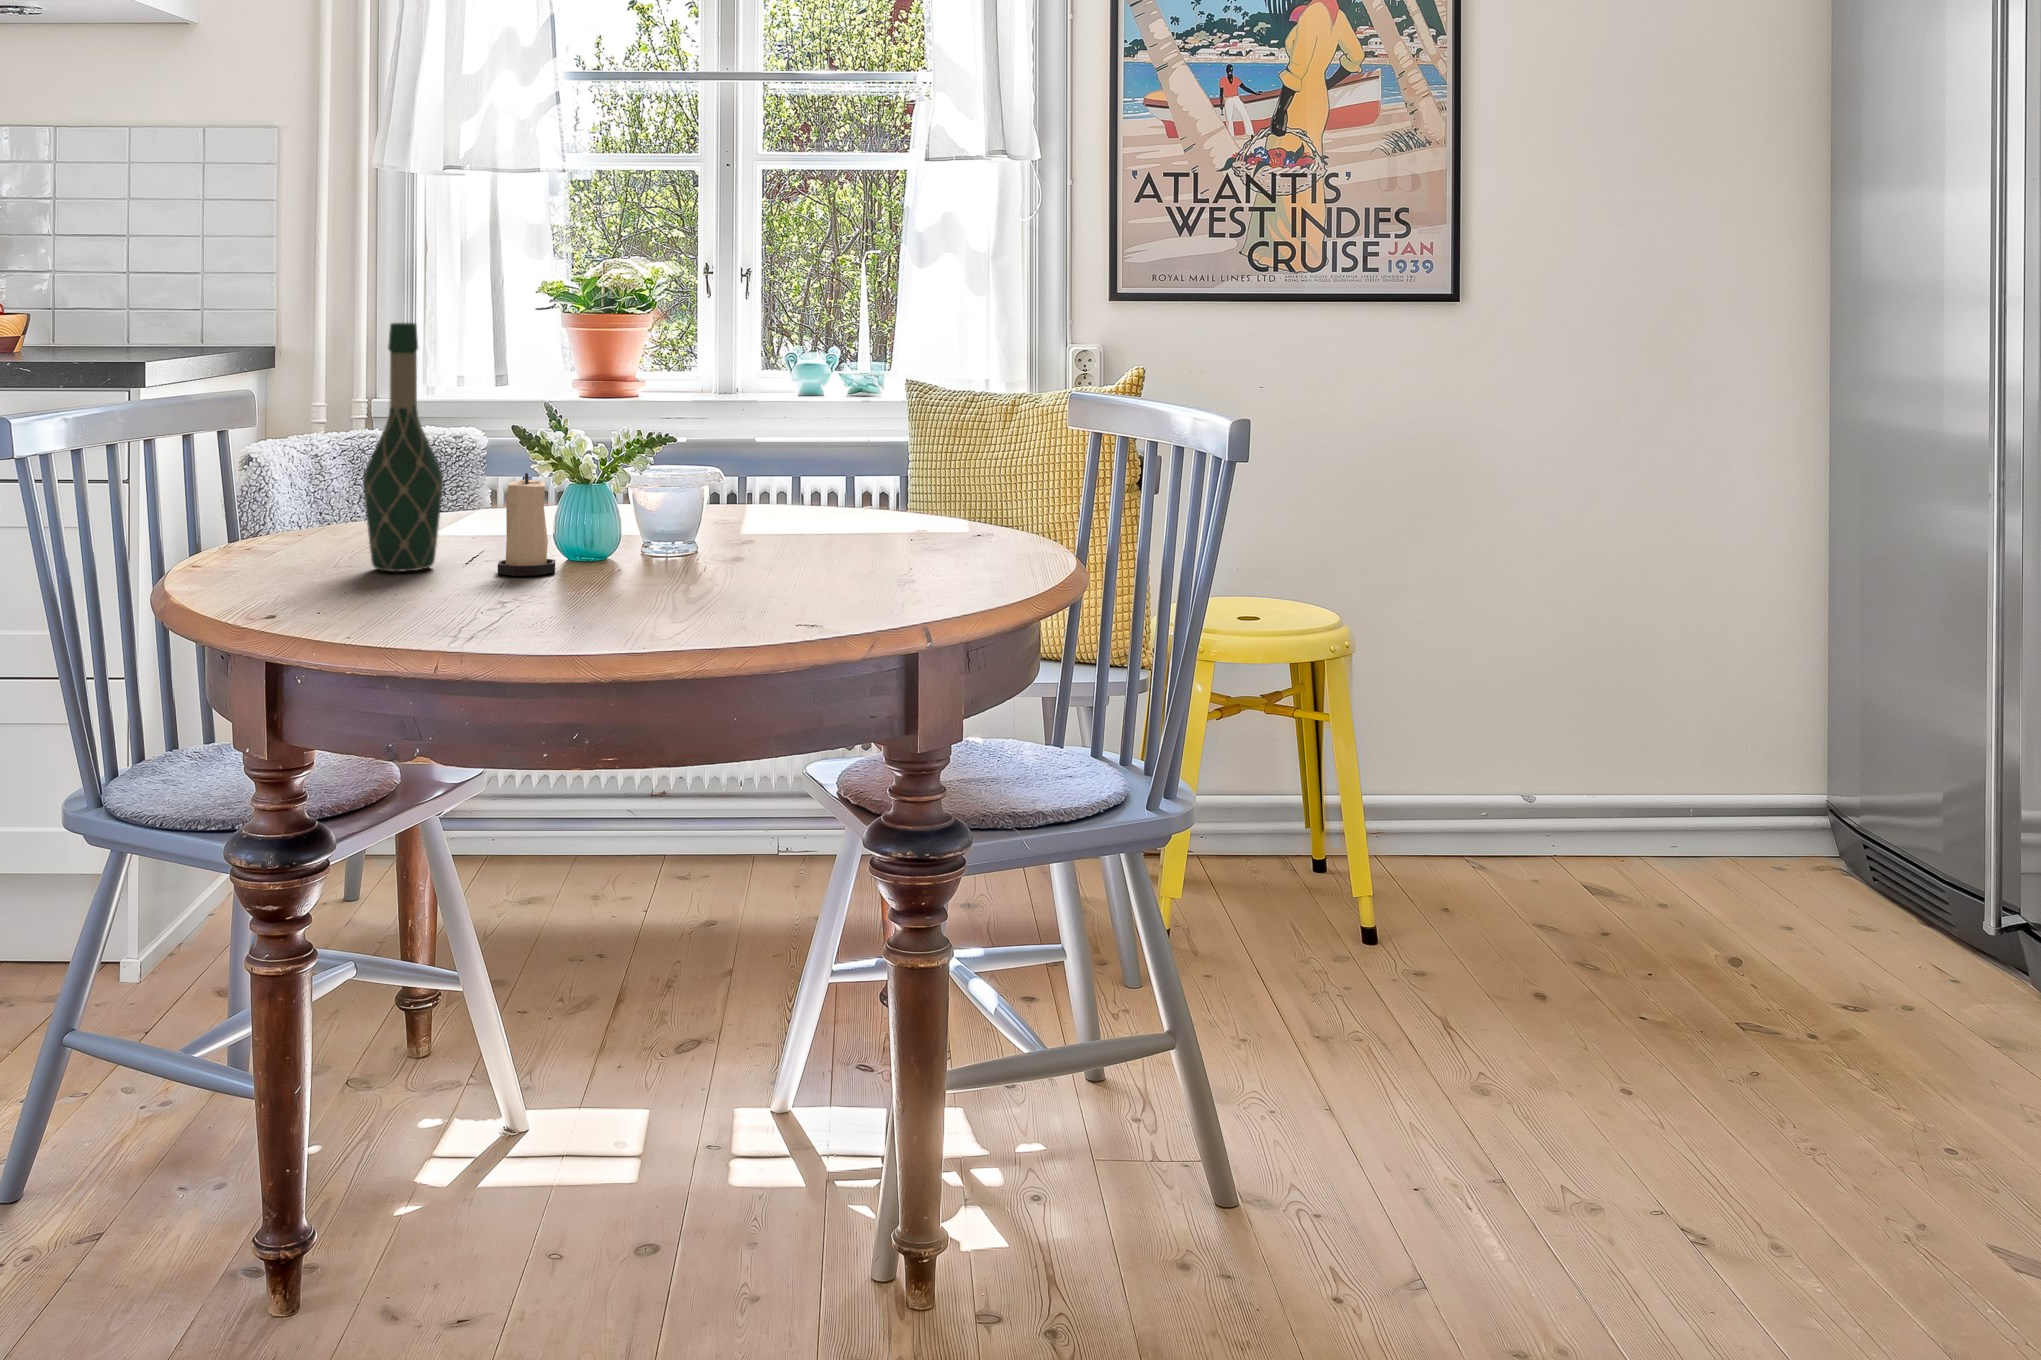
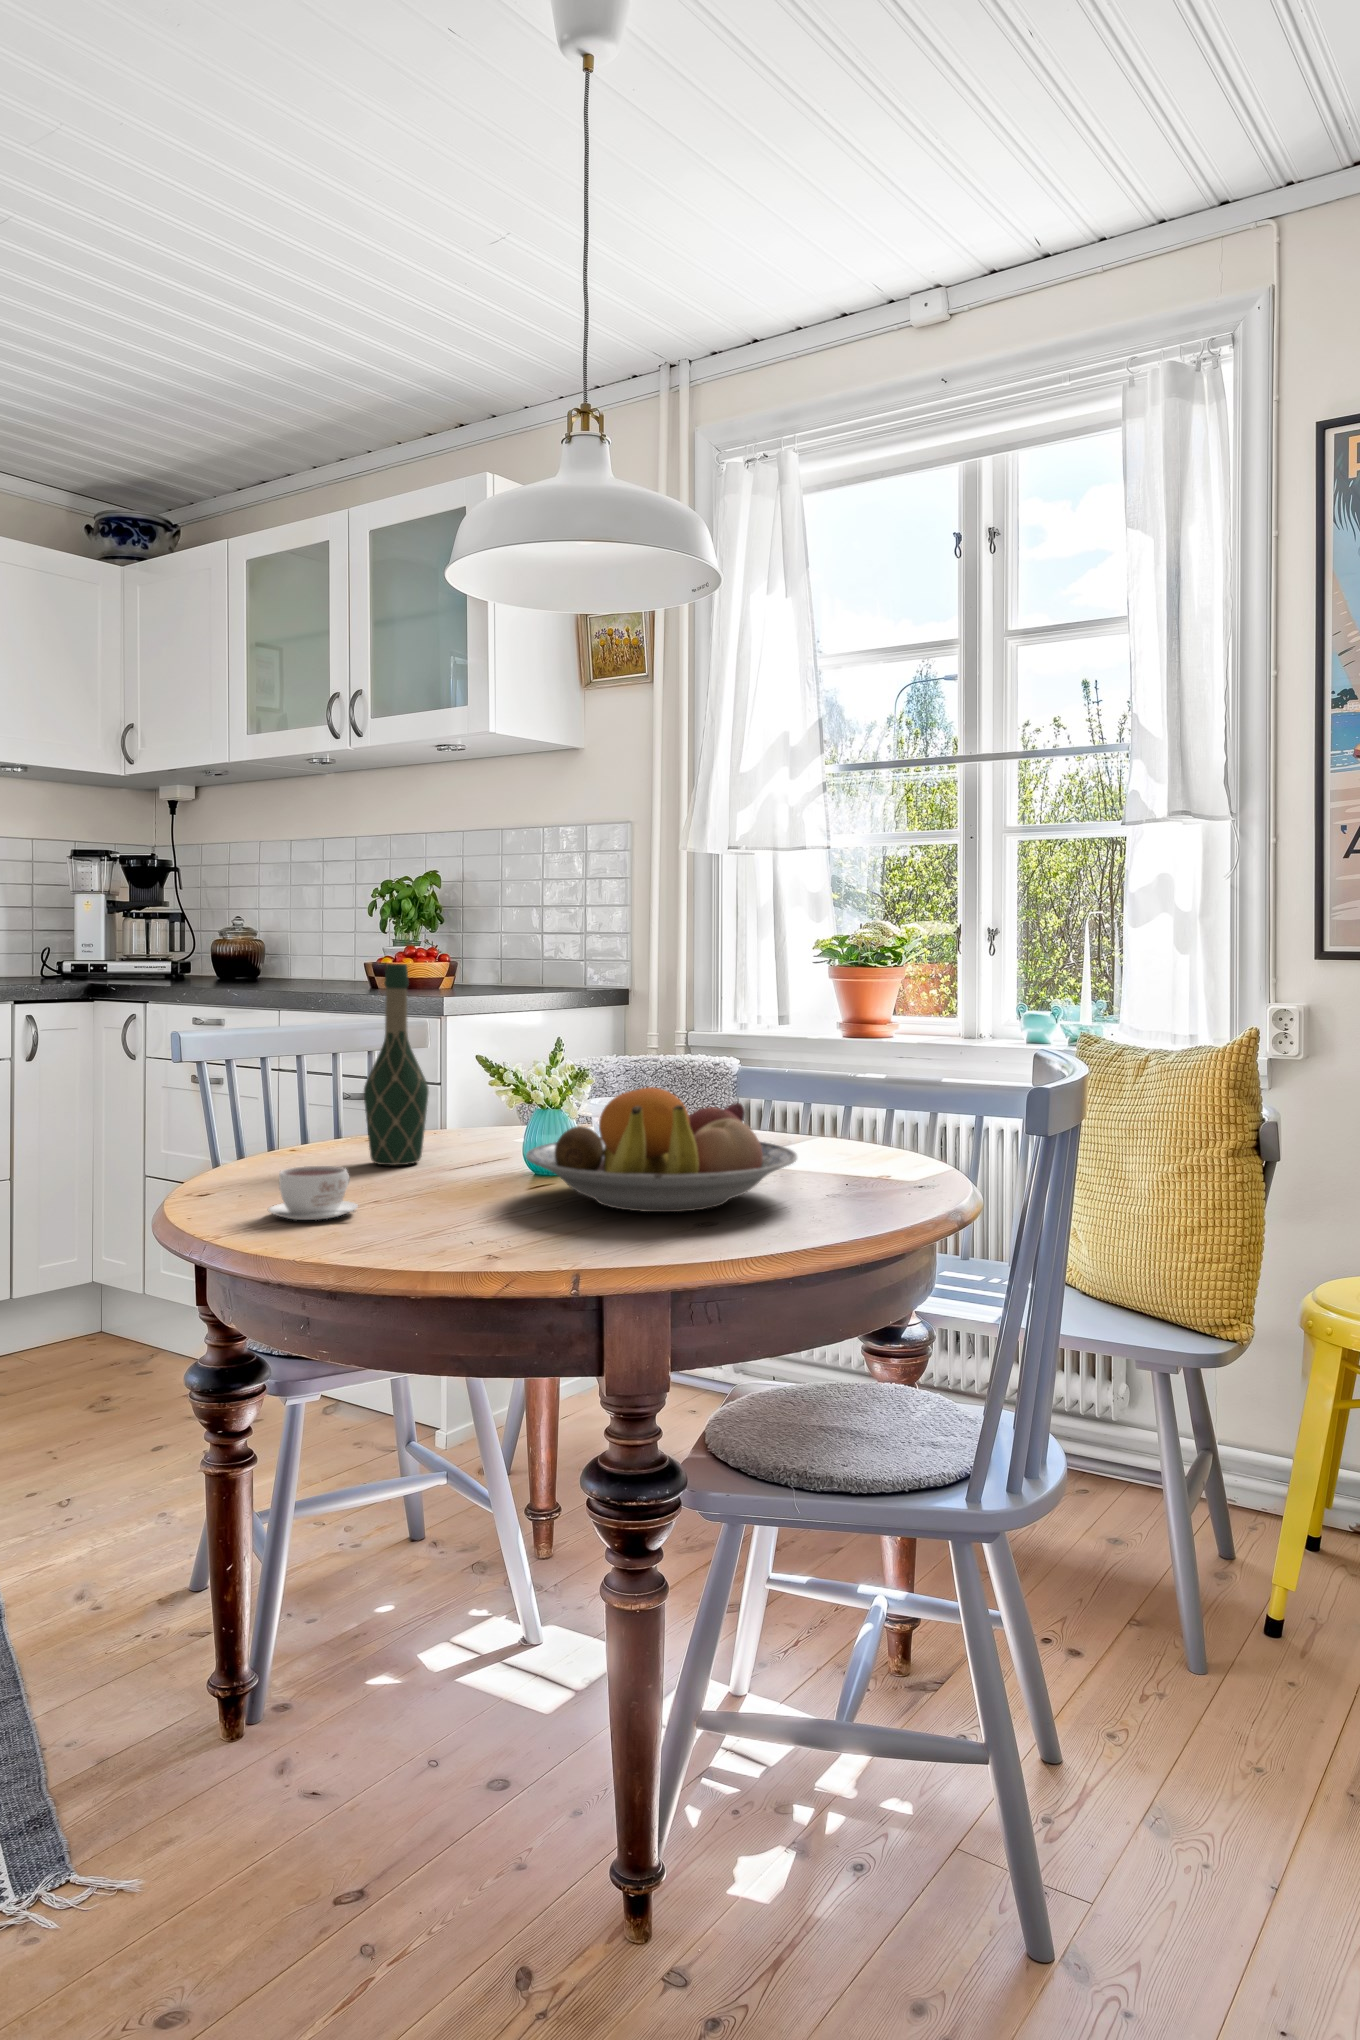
fruit bowl: none [667,451,956,582] -> present [526,1087,797,1212]
candle: present [498,473,555,576] -> none [437,1091,487,1179]
coffee cup: none [462,564,580,627] -> present [268,1166,358,1220]

